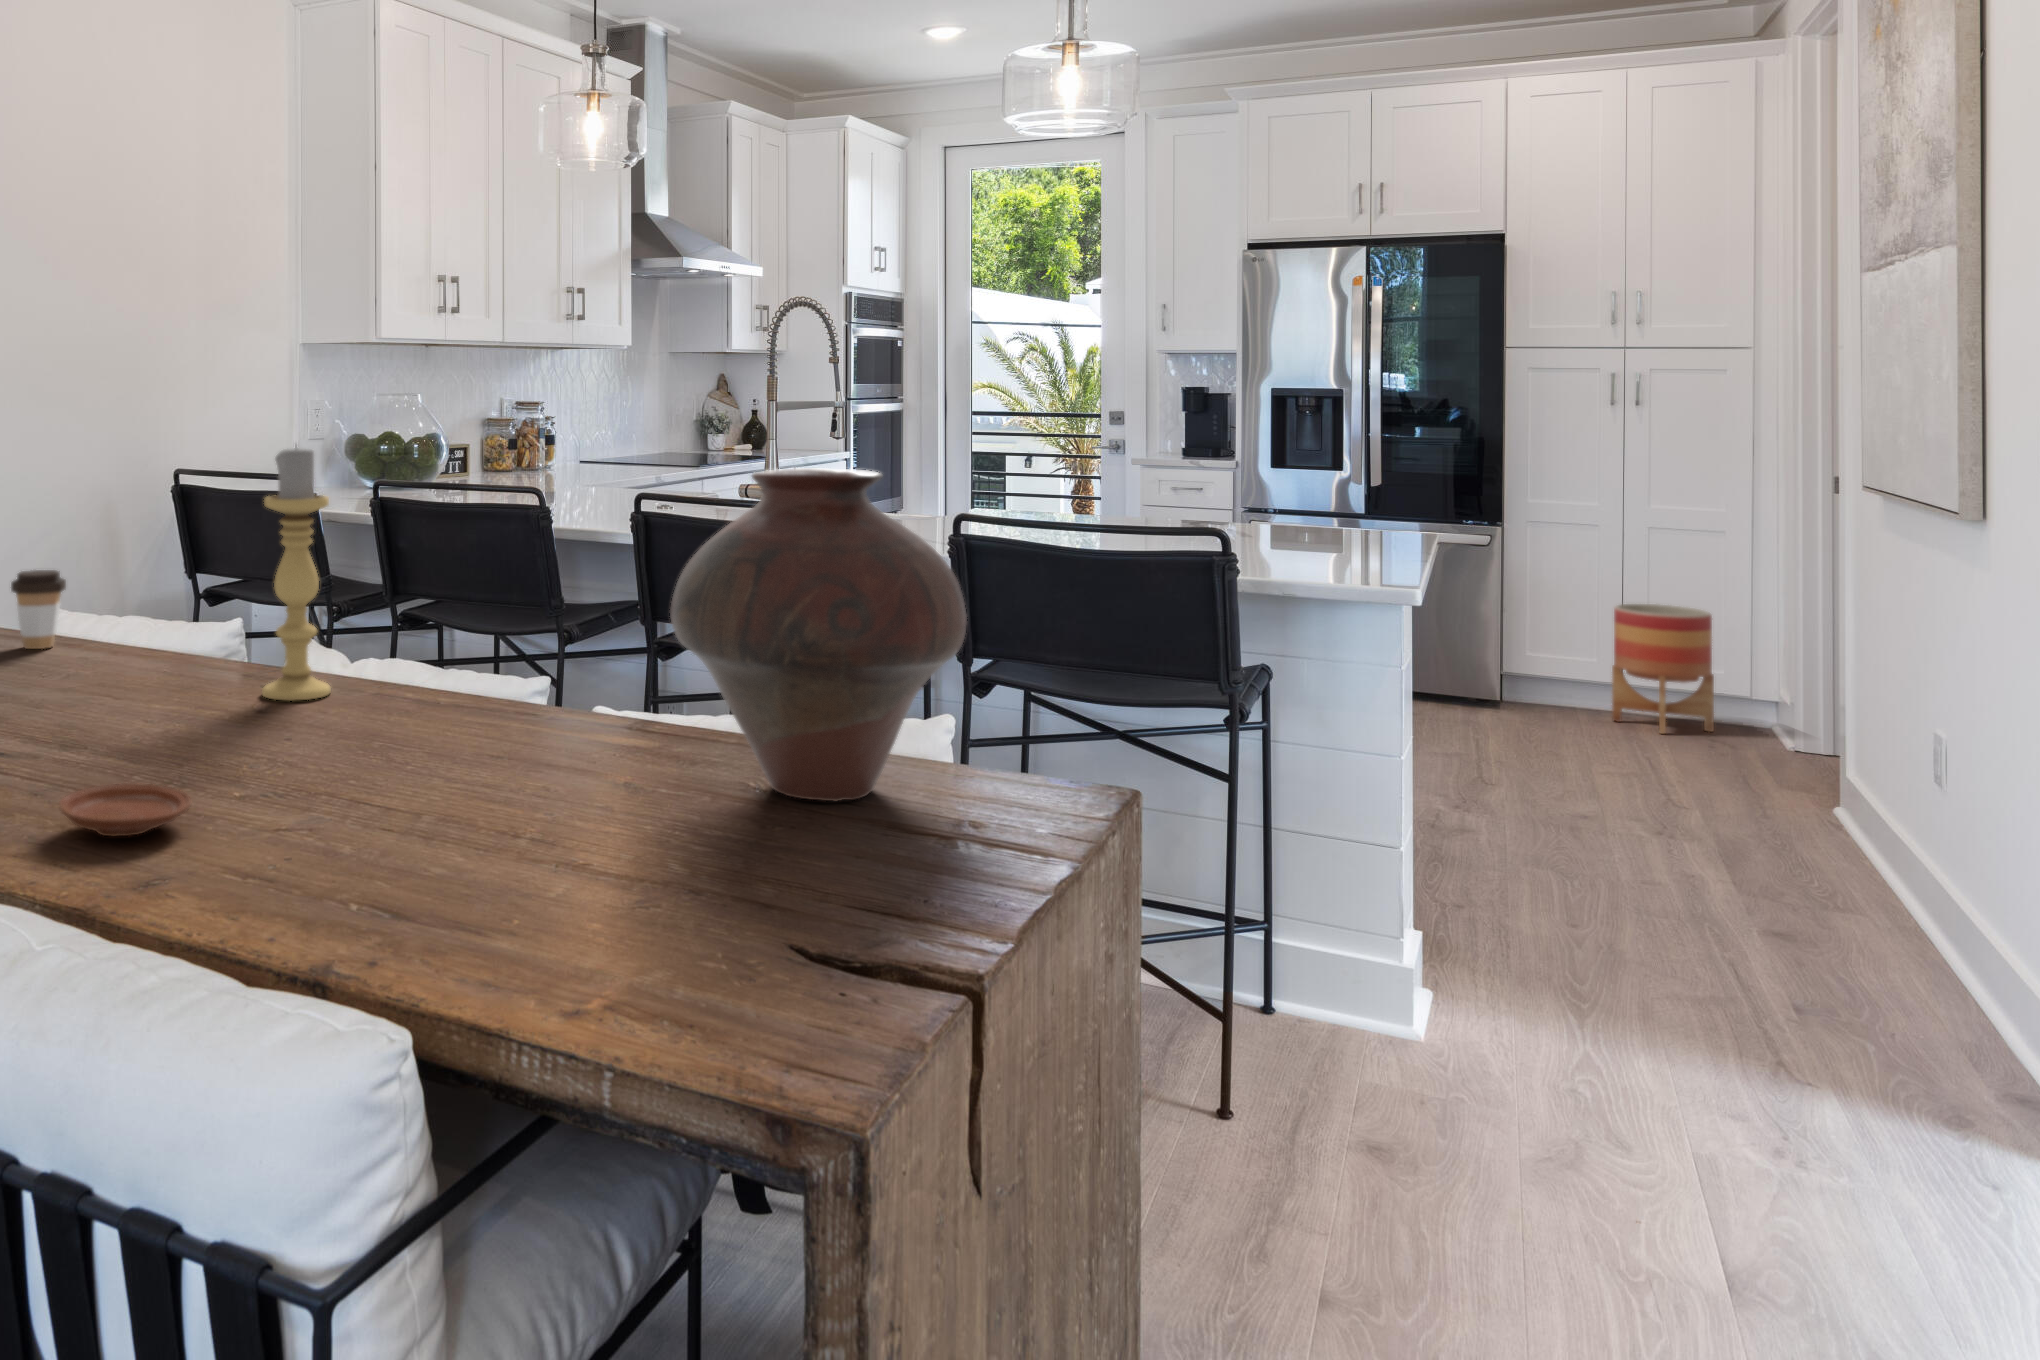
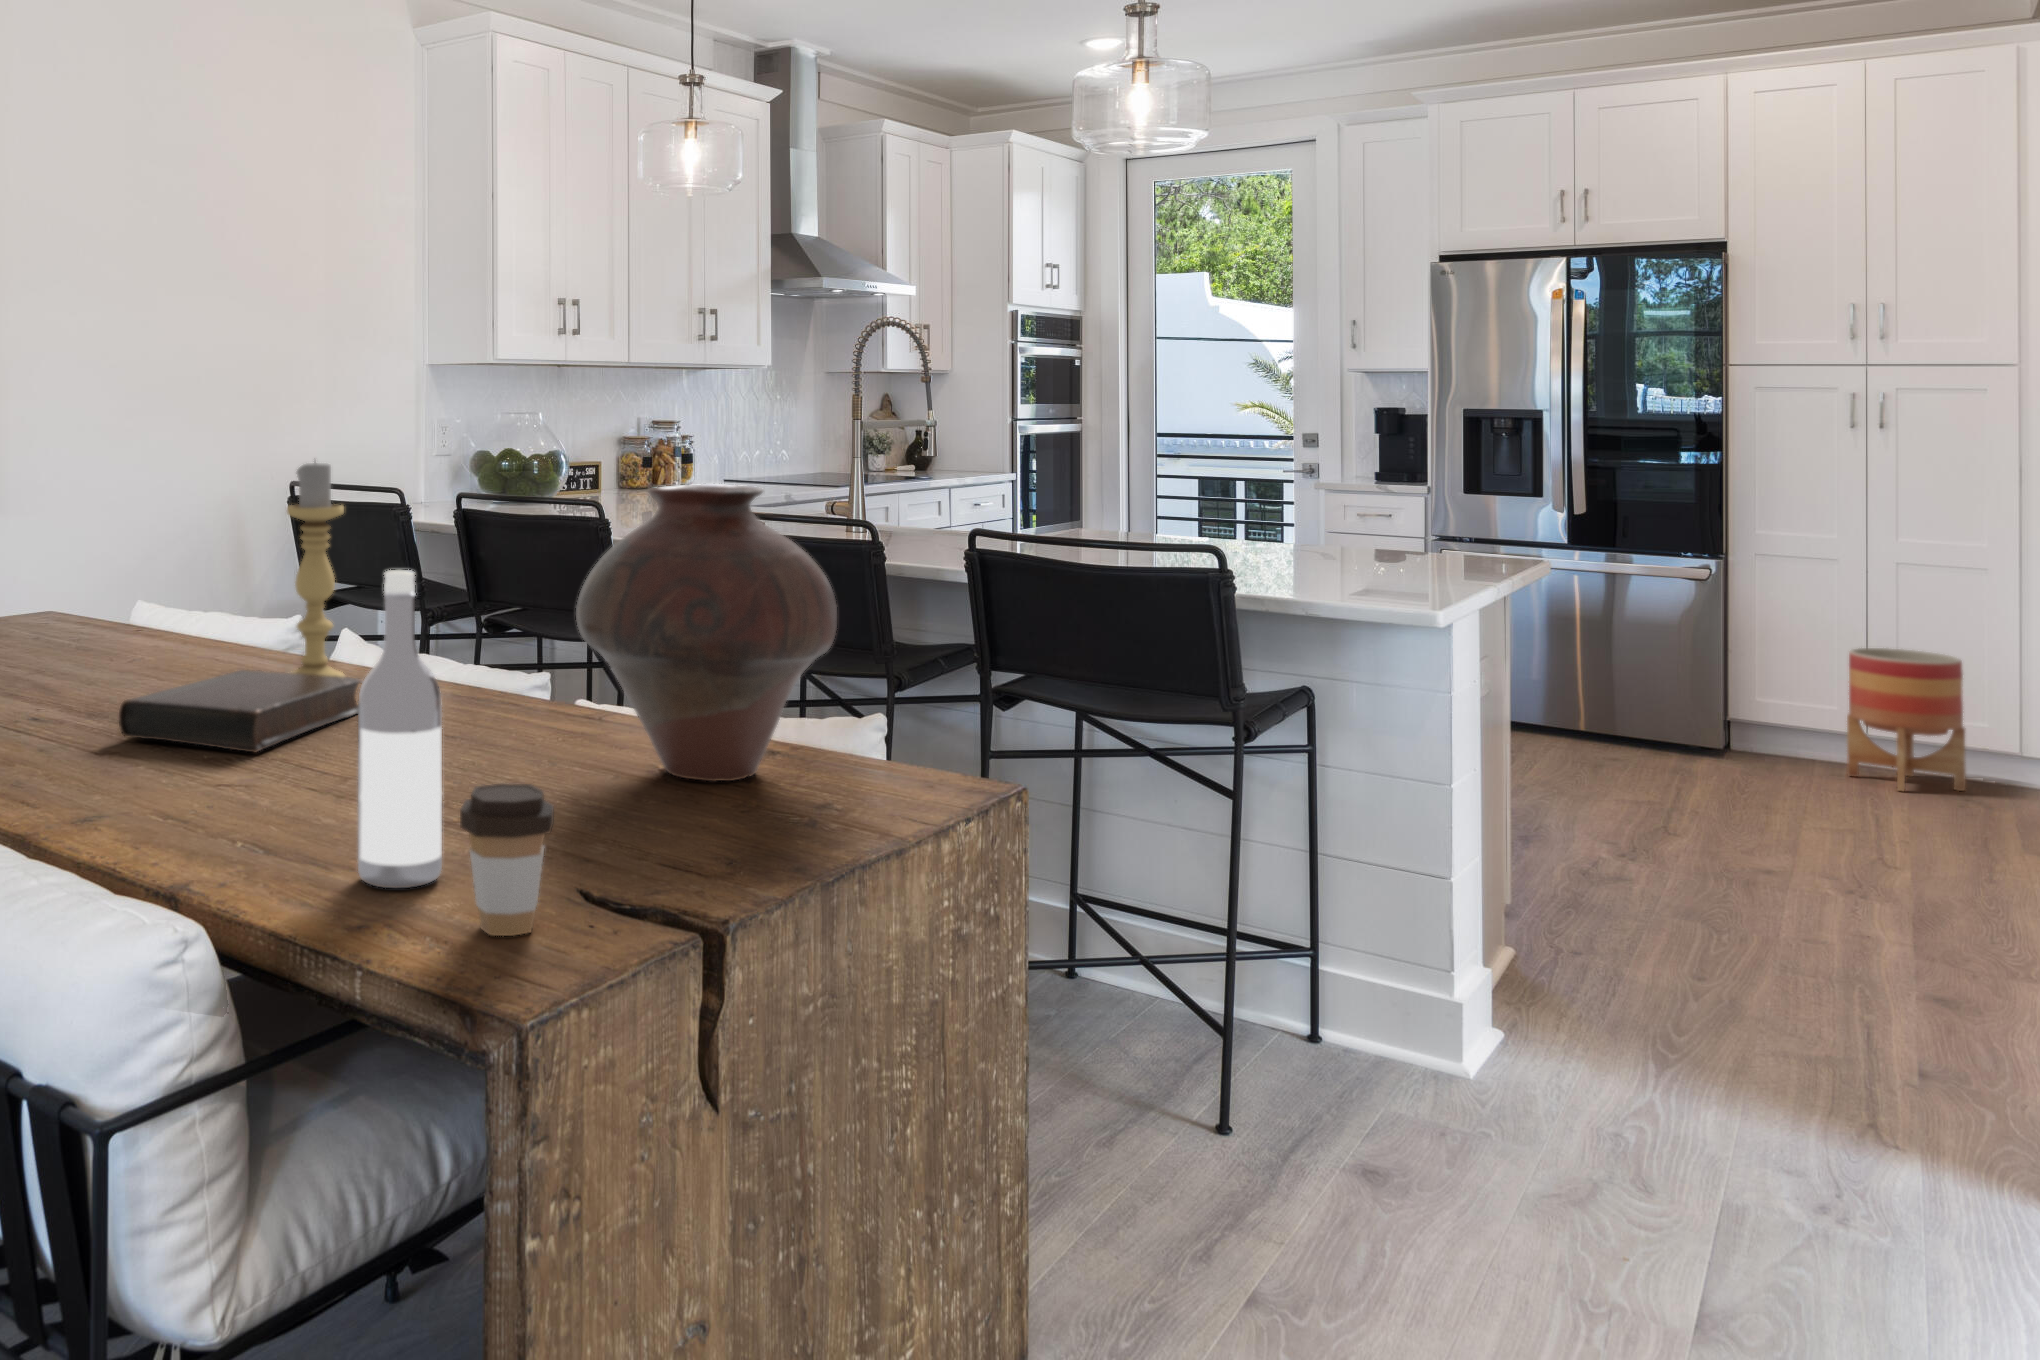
coffee cup: present [11,570,66,649] -> present [460,783,554,936]
wine bottle: none [525,577,626,963] -> present [358,570,442,888]
book: none [113,686,378,787] -> present [119,670,363,752]
plate: present [59,783,191,836] -> none [49,743,159,784]

